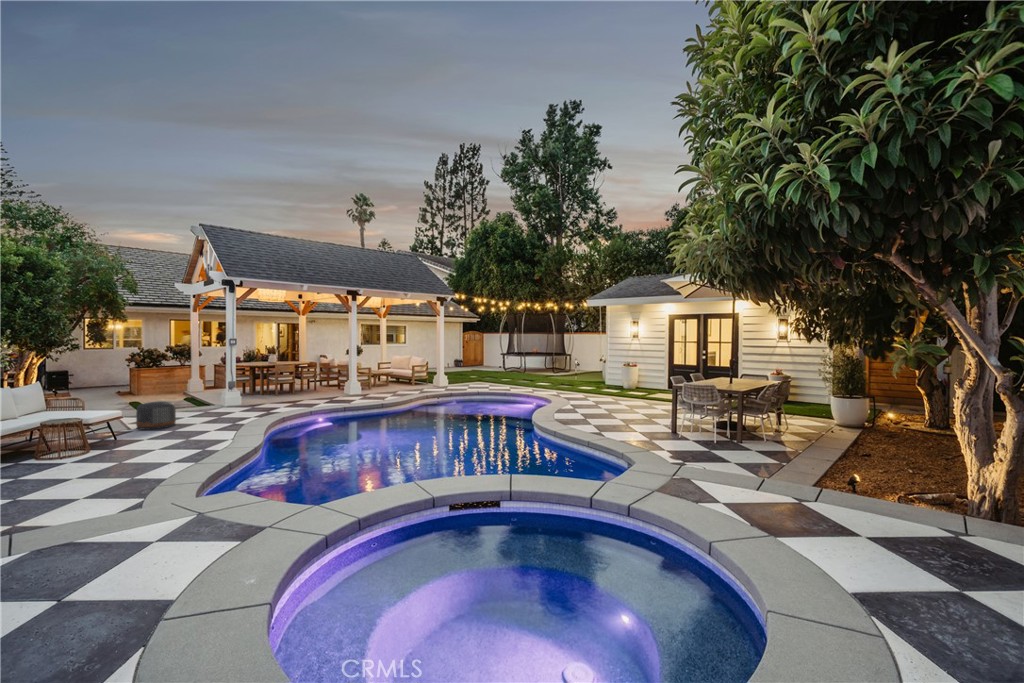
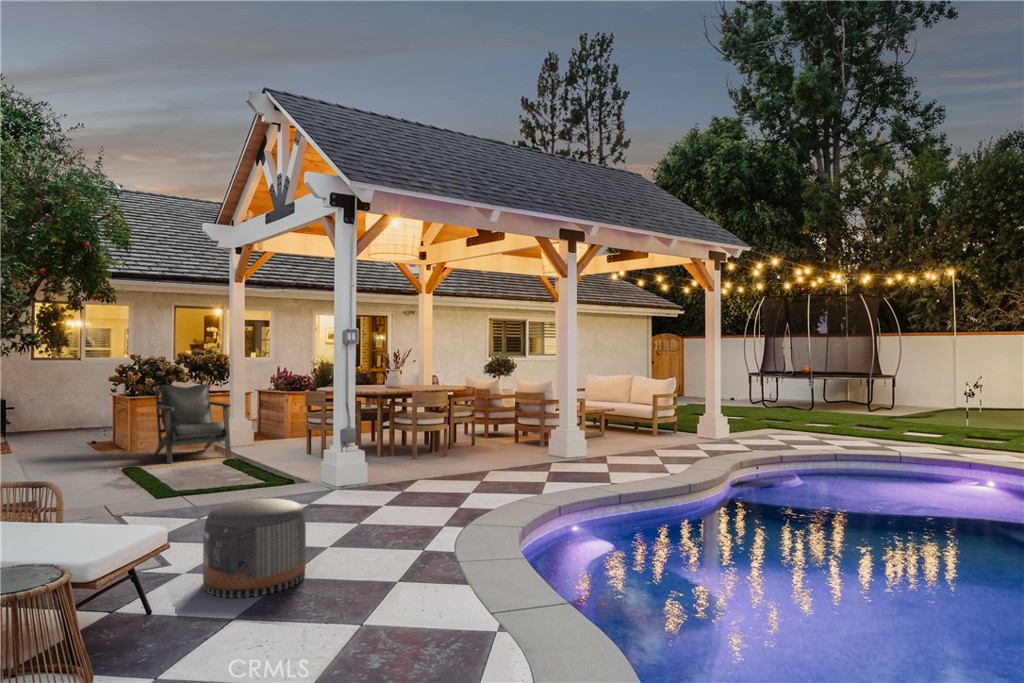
armchair: none [147,362,186,398] -> present [155,384,231,463]

